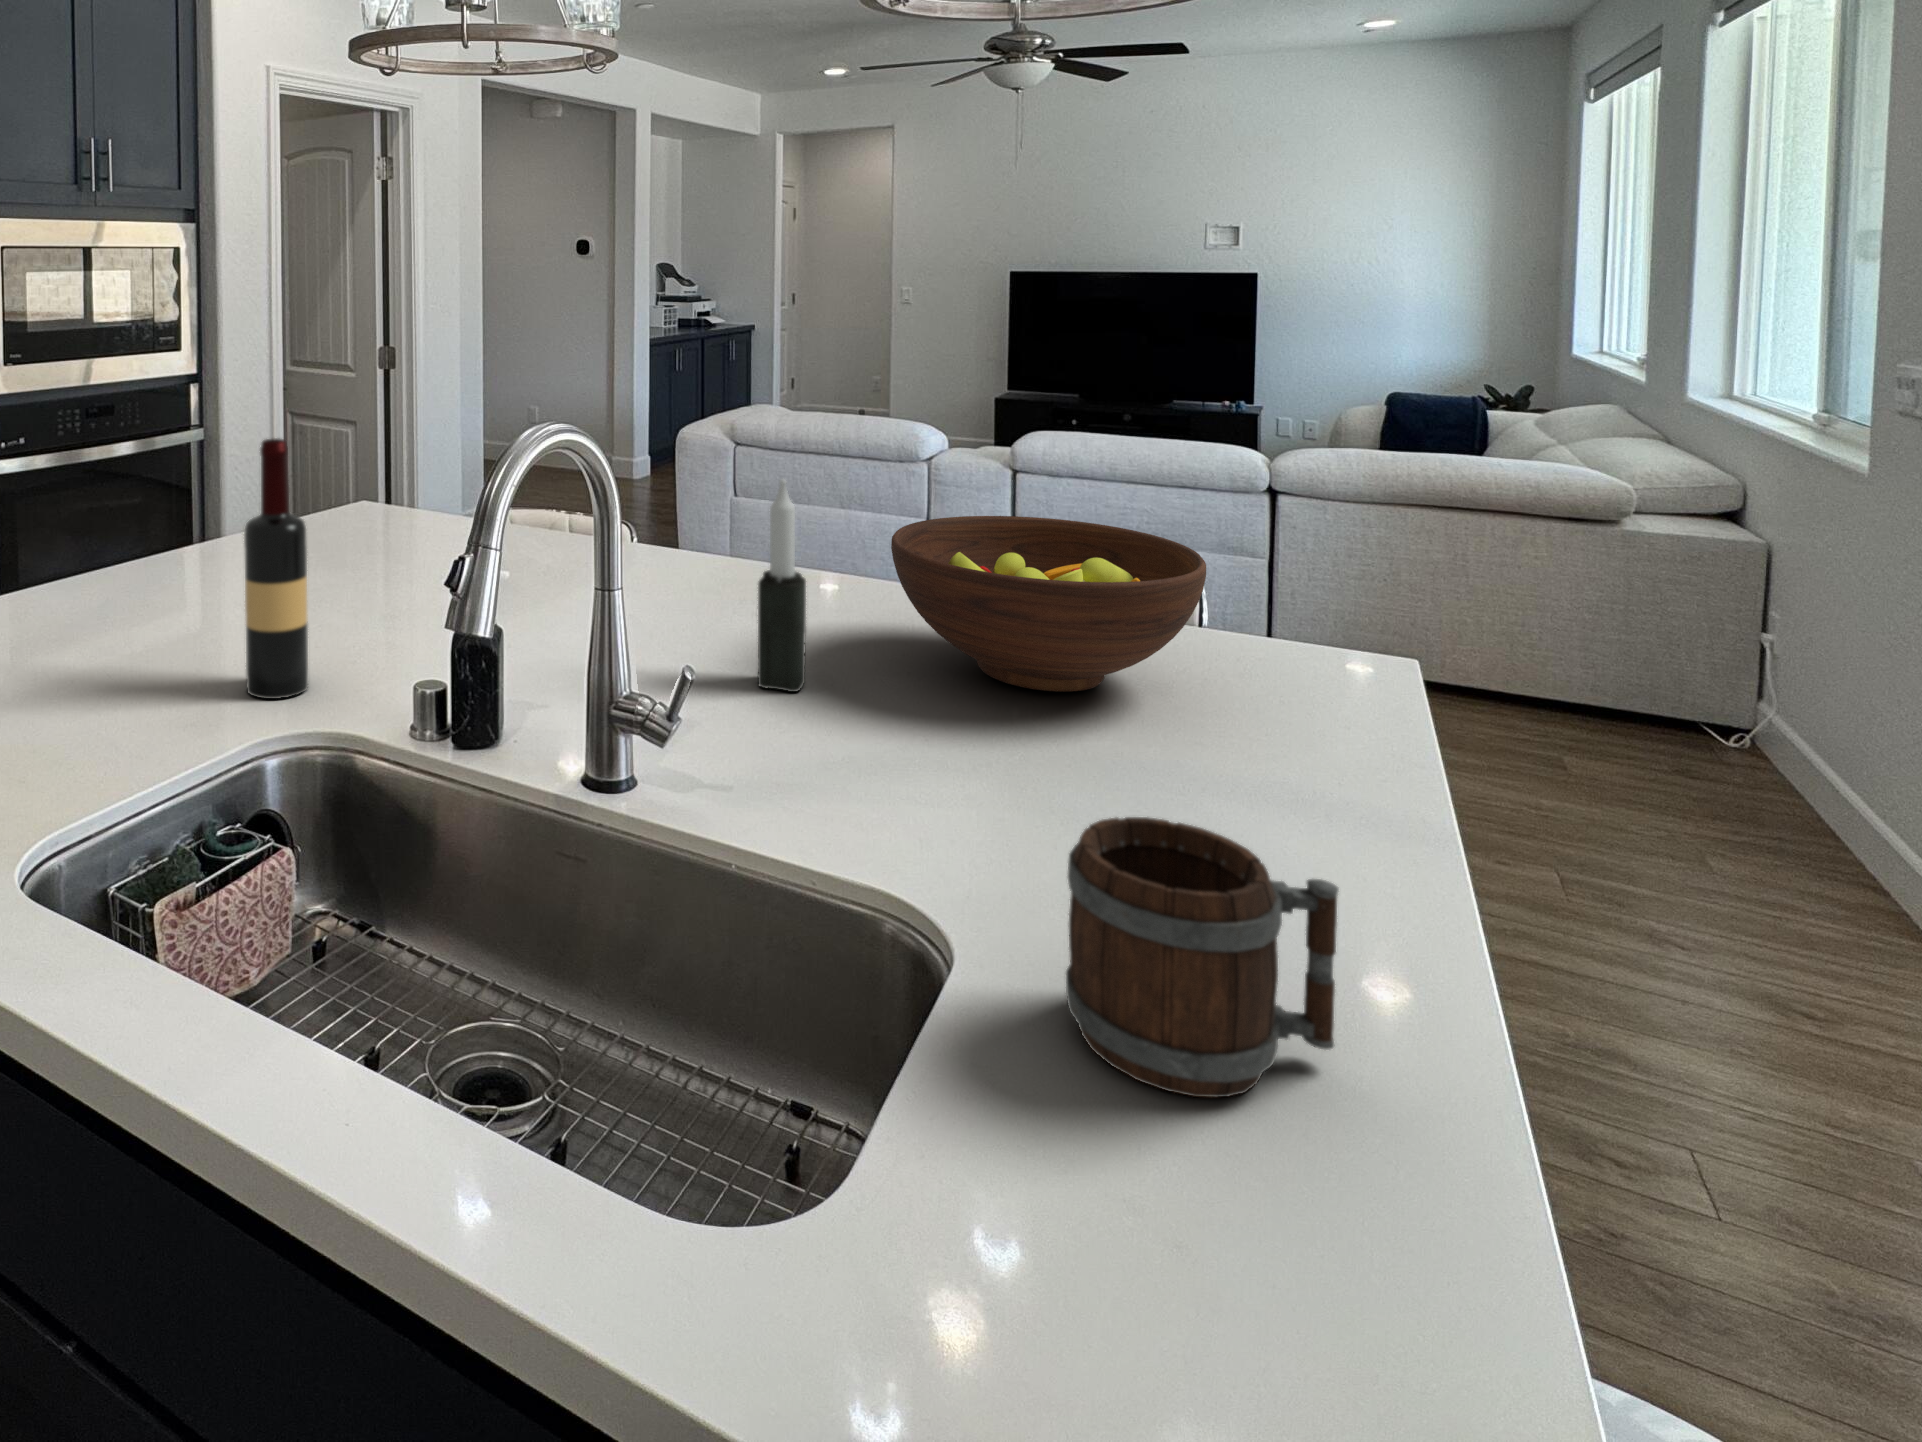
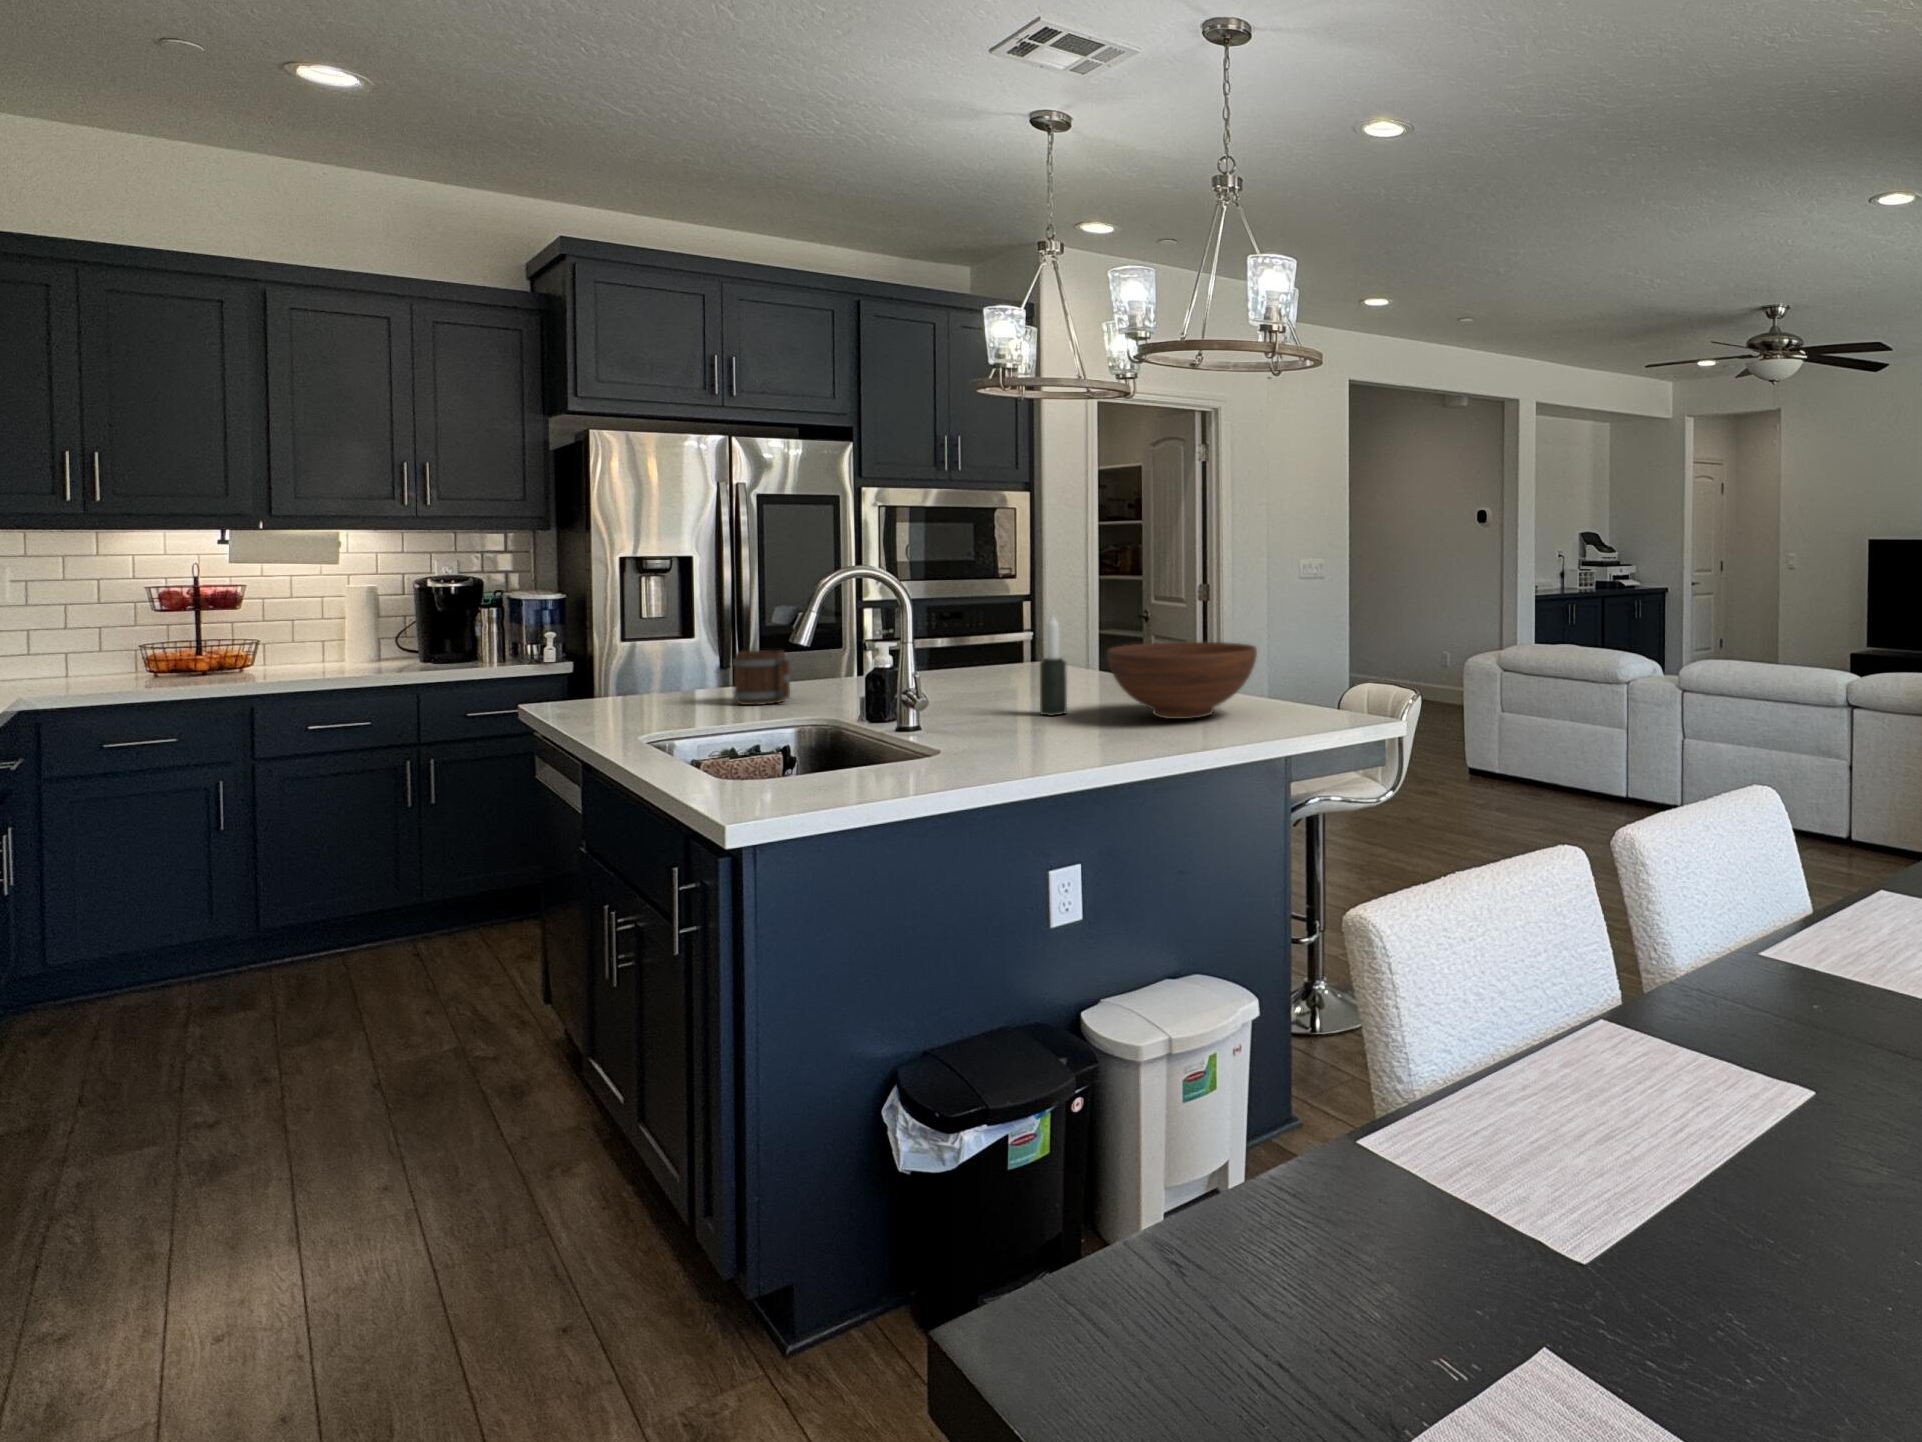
wine bottle: present [244,438,308,699] -> none [808,587,841,709]
mug: present [1066,817,1339,1097] -> present [733,650,790,705]

